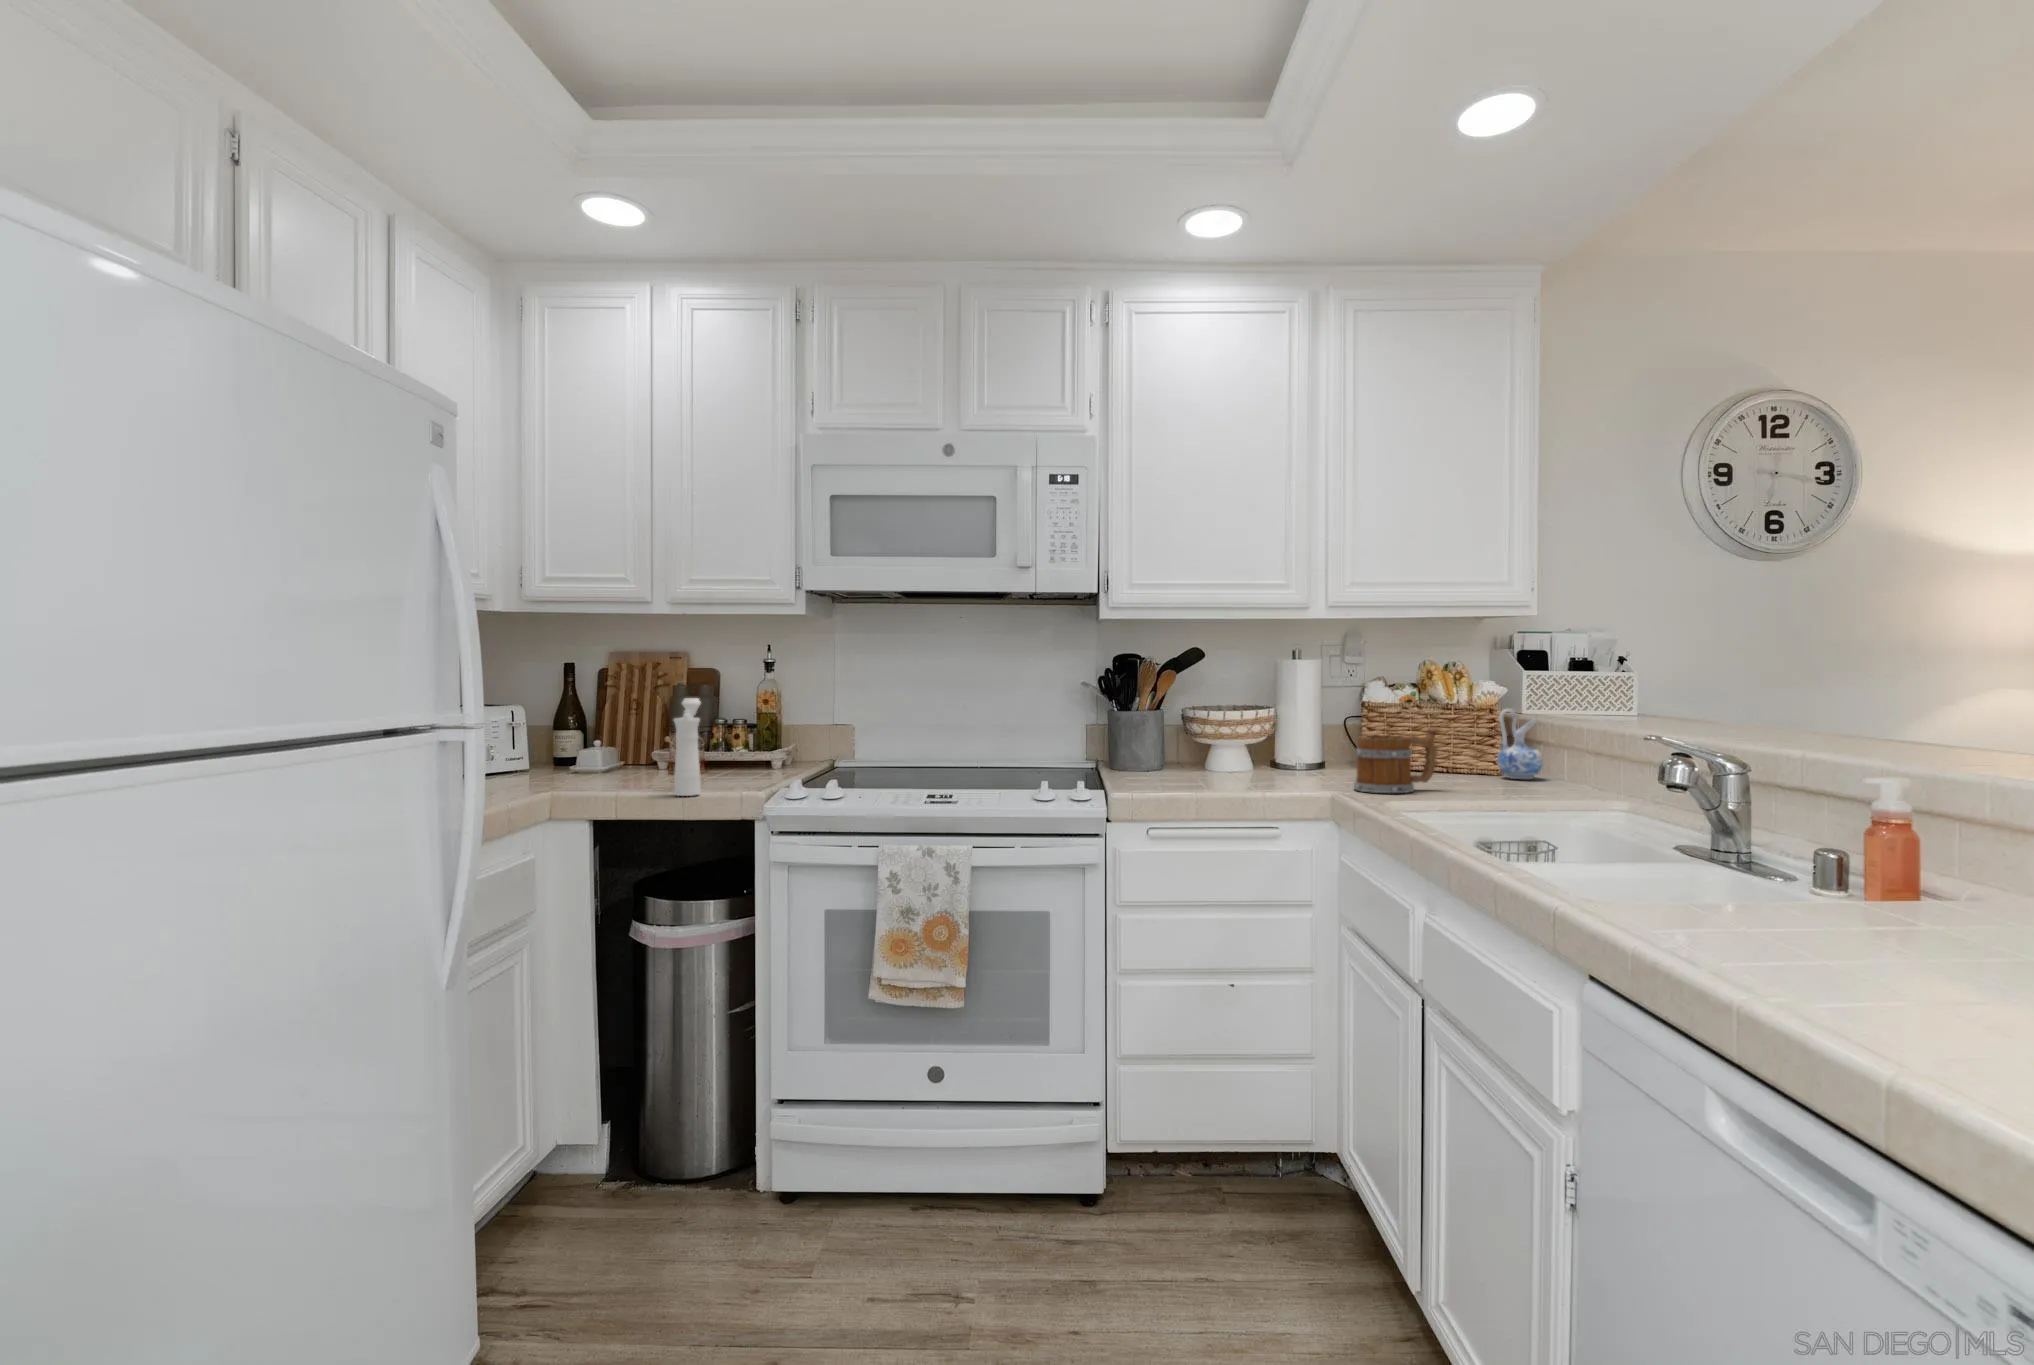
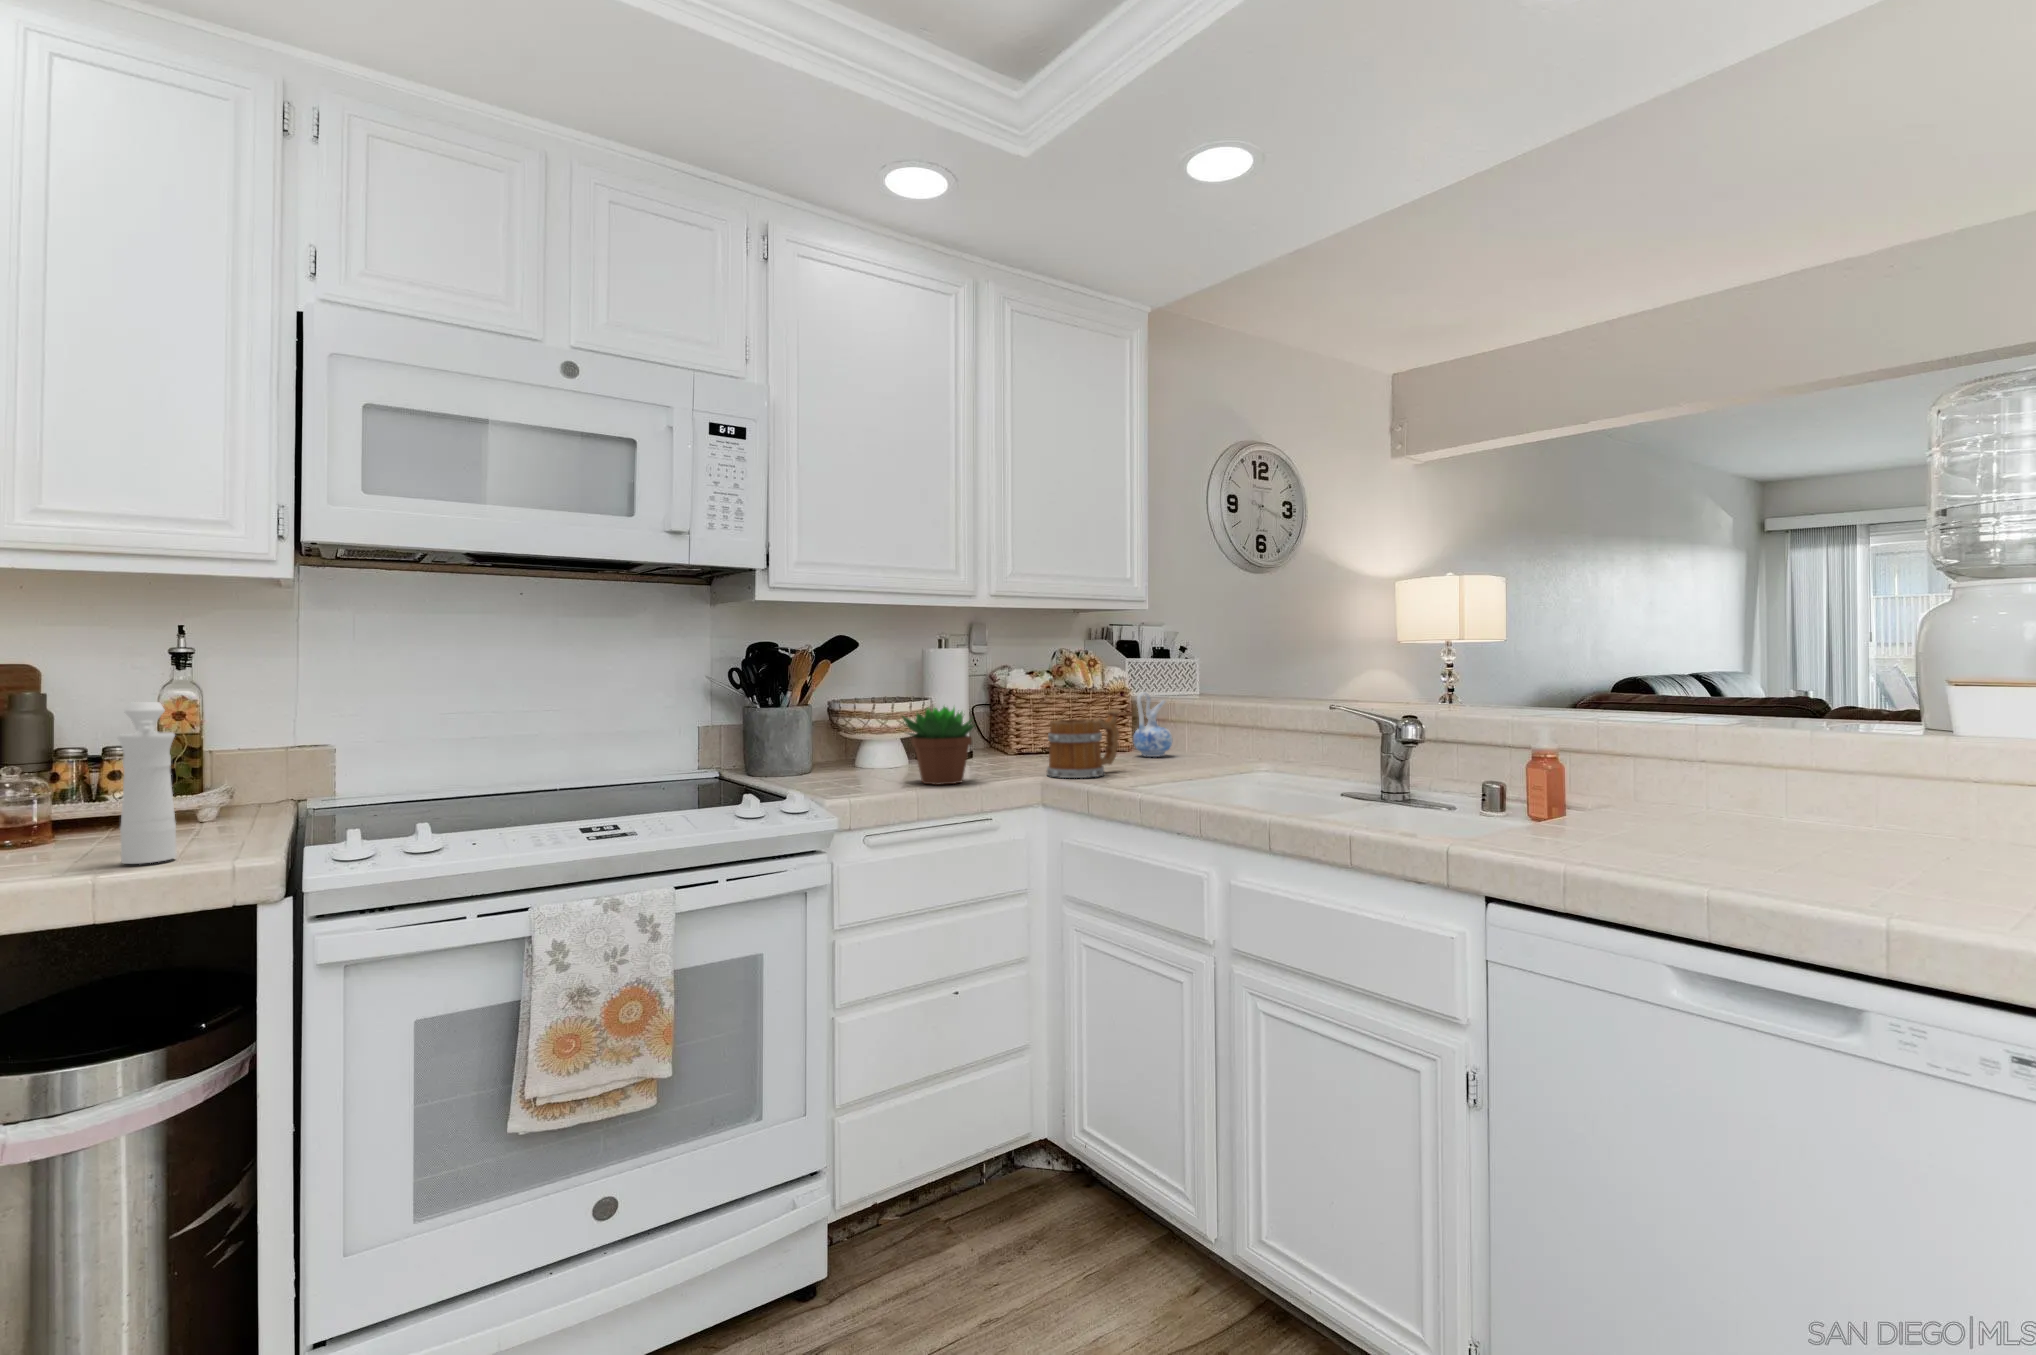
succulent plant: none [1205,716,1277,789] -> present [902,706,974,785]

